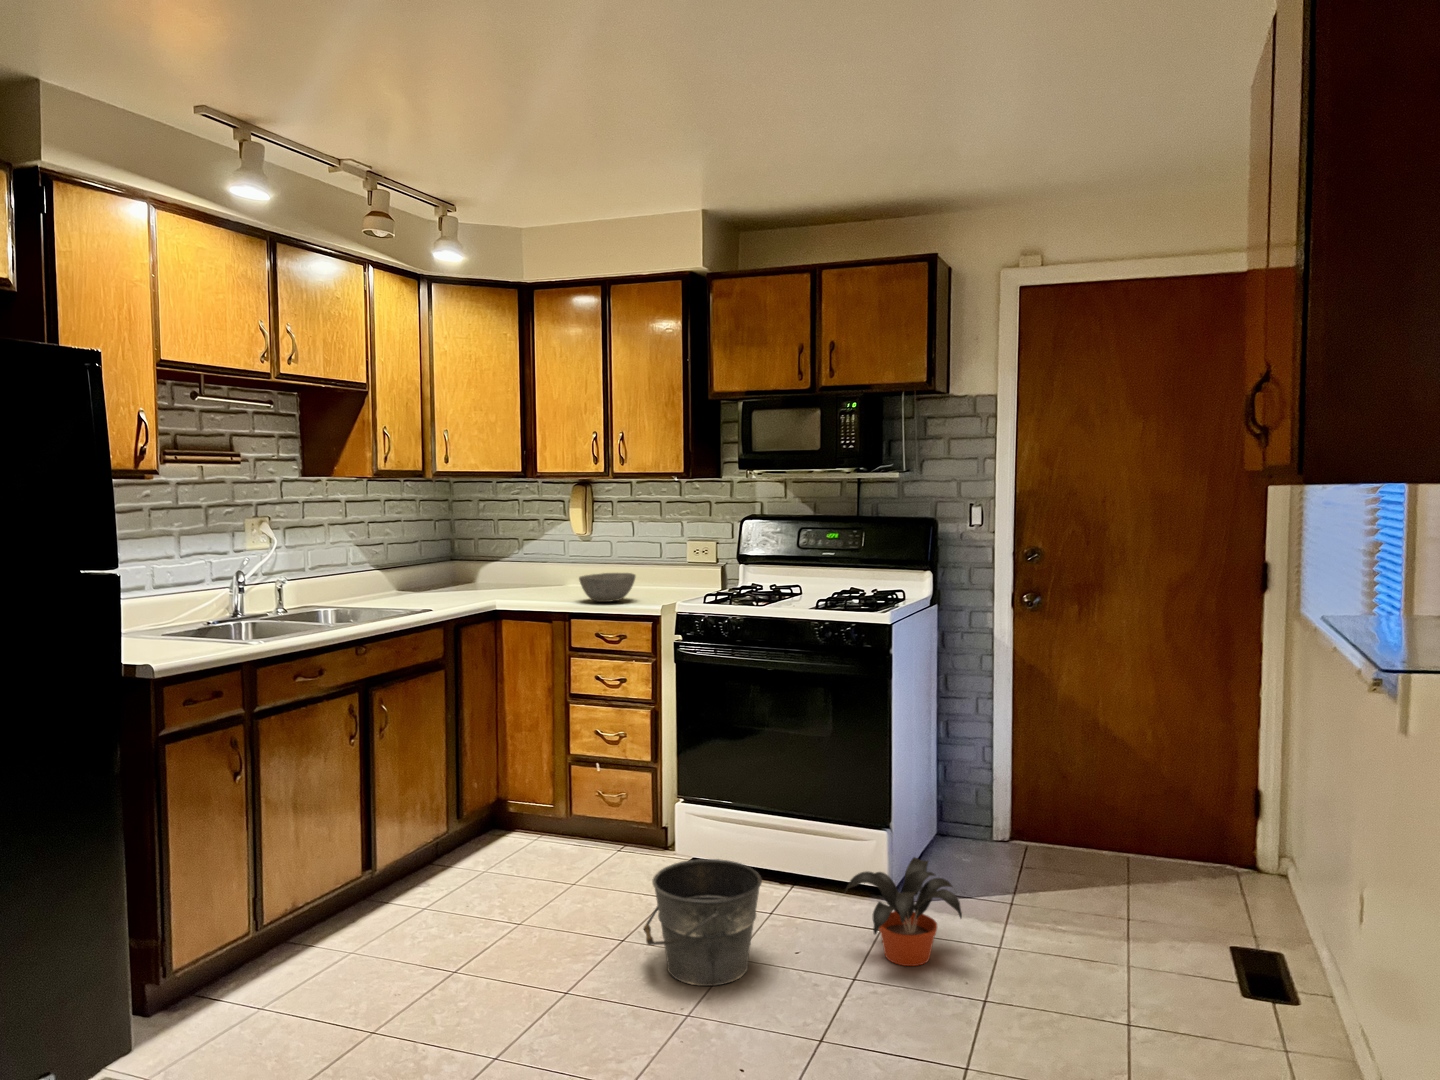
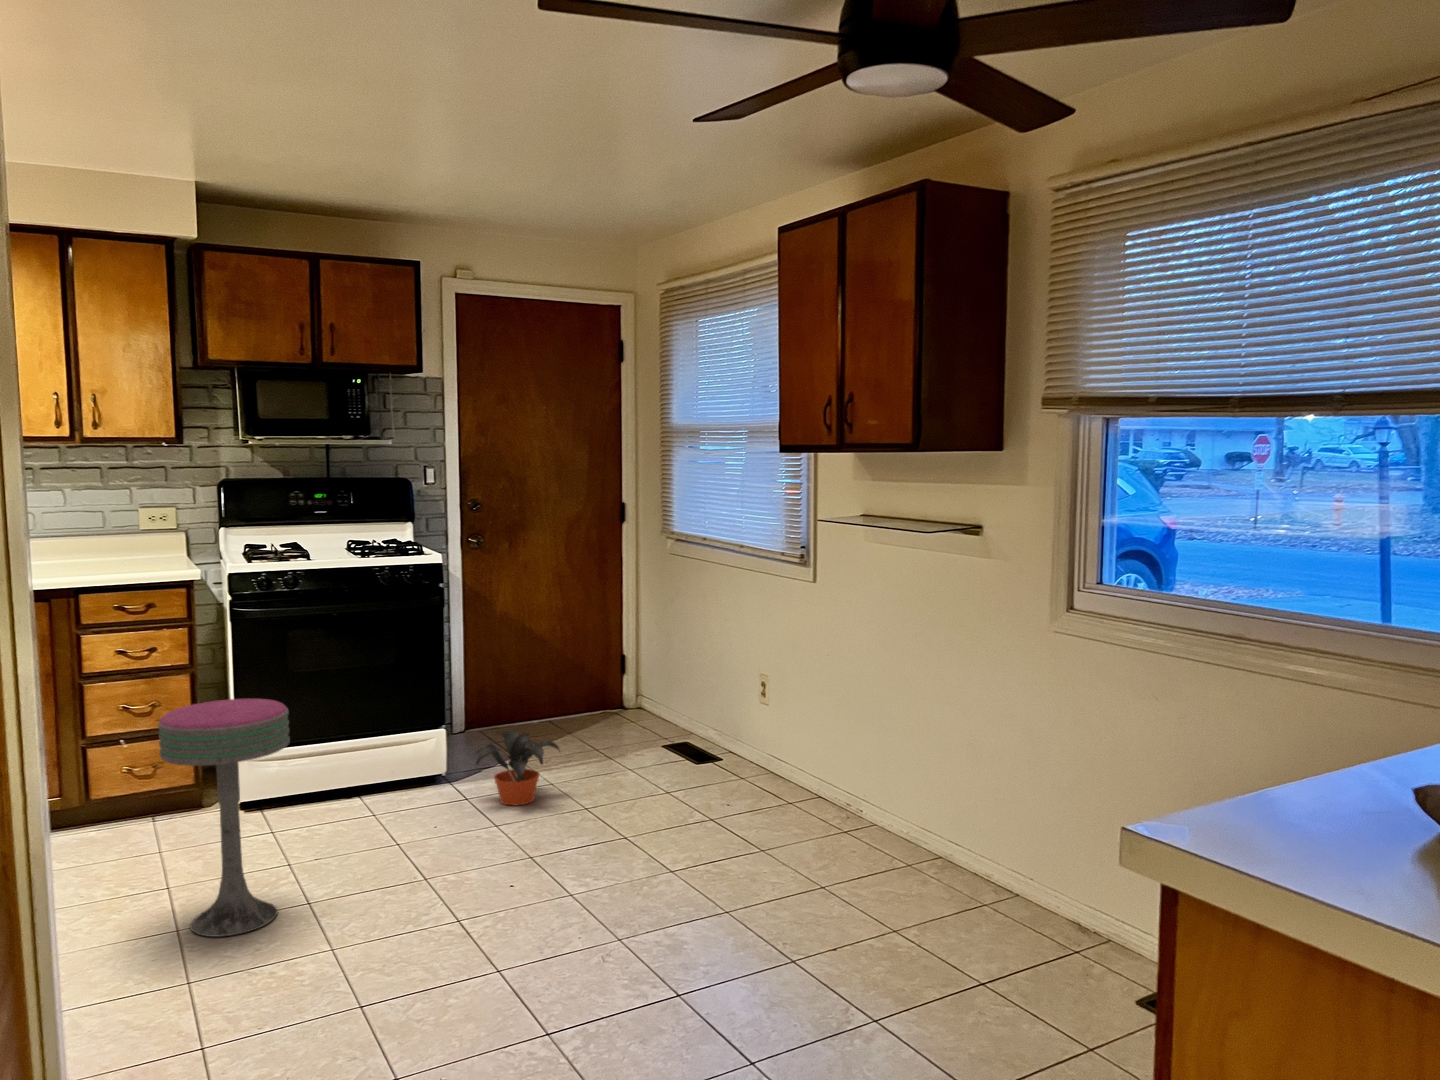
bowl: present [579,573,635,602] -> none [71,543,139,574]
bar stool: none [411,749,537,999] -> present [158,699,290,937]
bucket: present [644,859,762,986] -> none [345,762,448,861]

